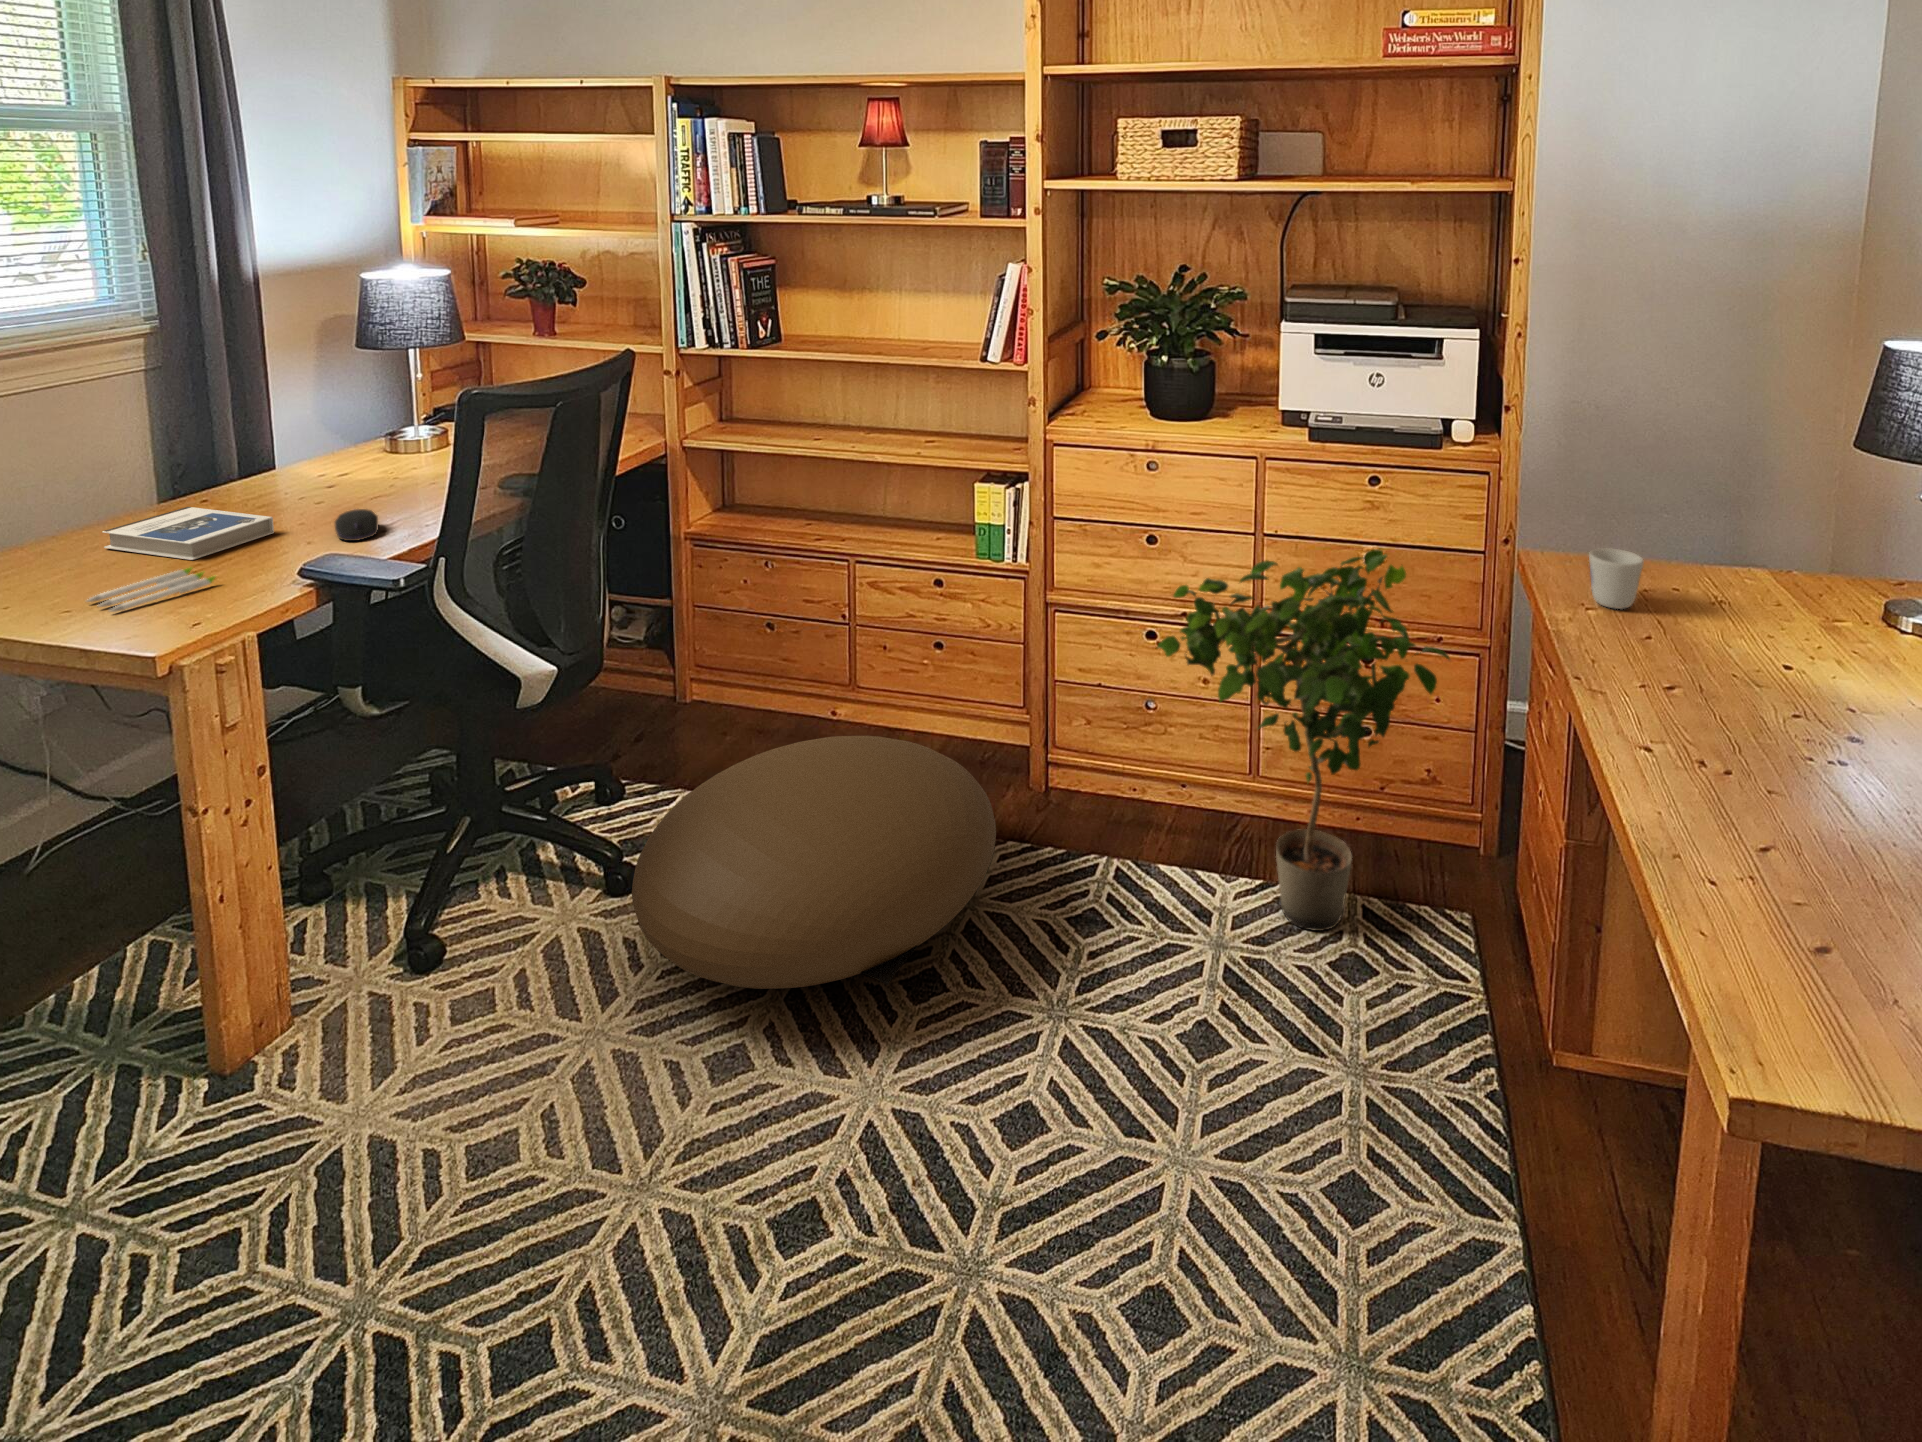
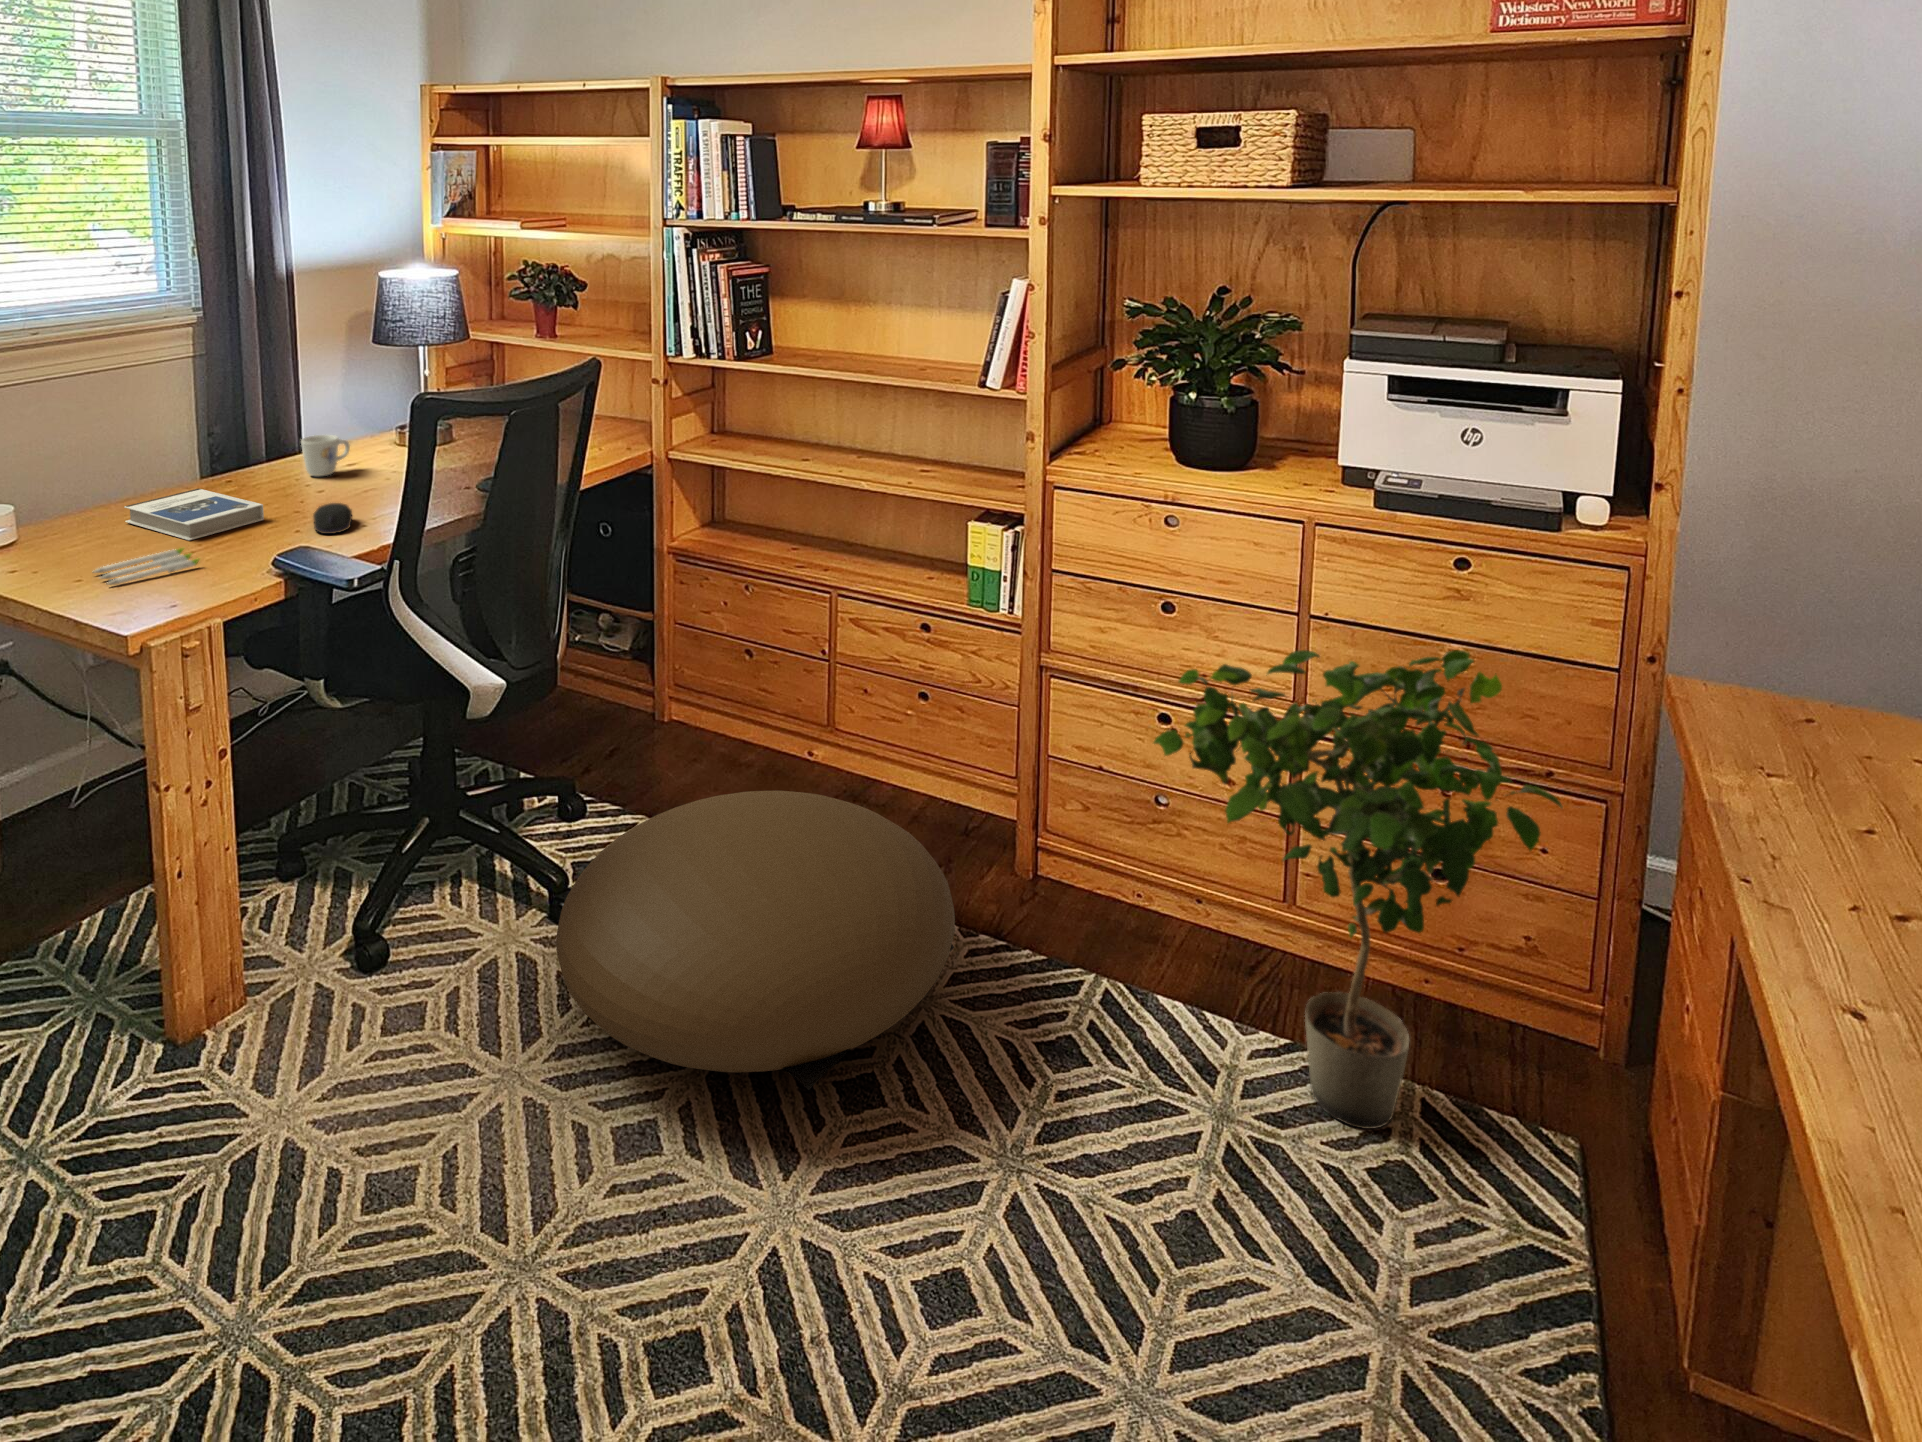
mug: present [1589,548,1644,609] -> present [301,435,350,477]

